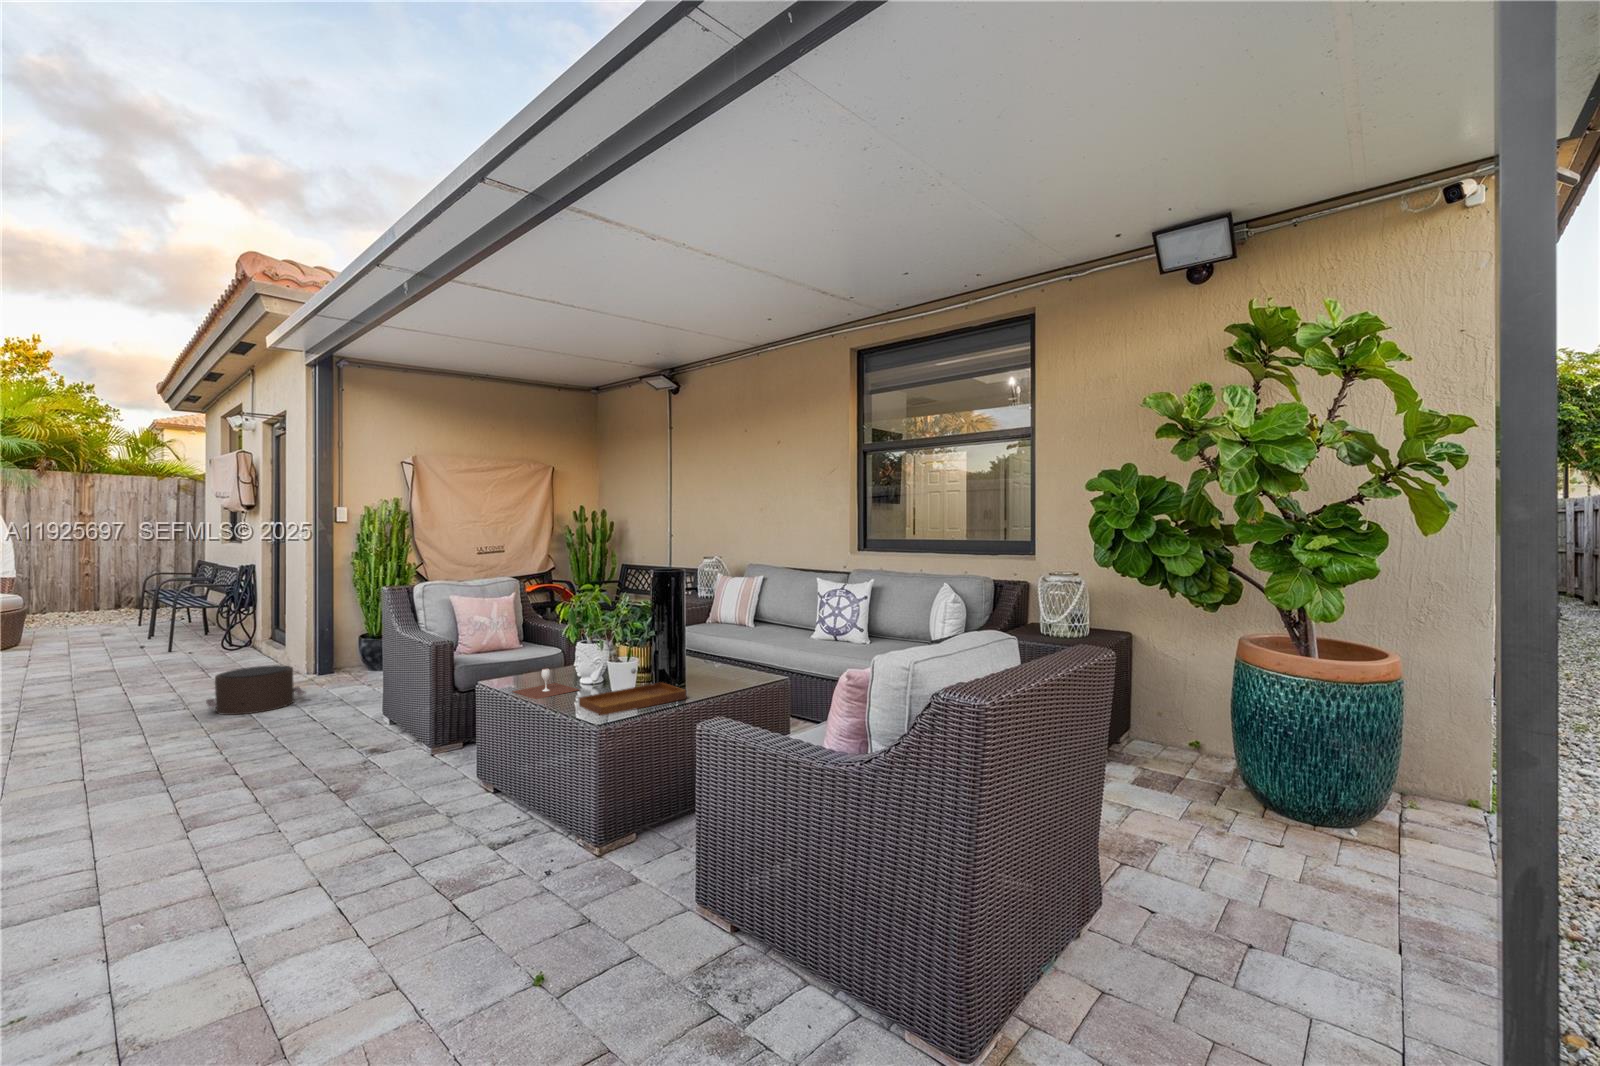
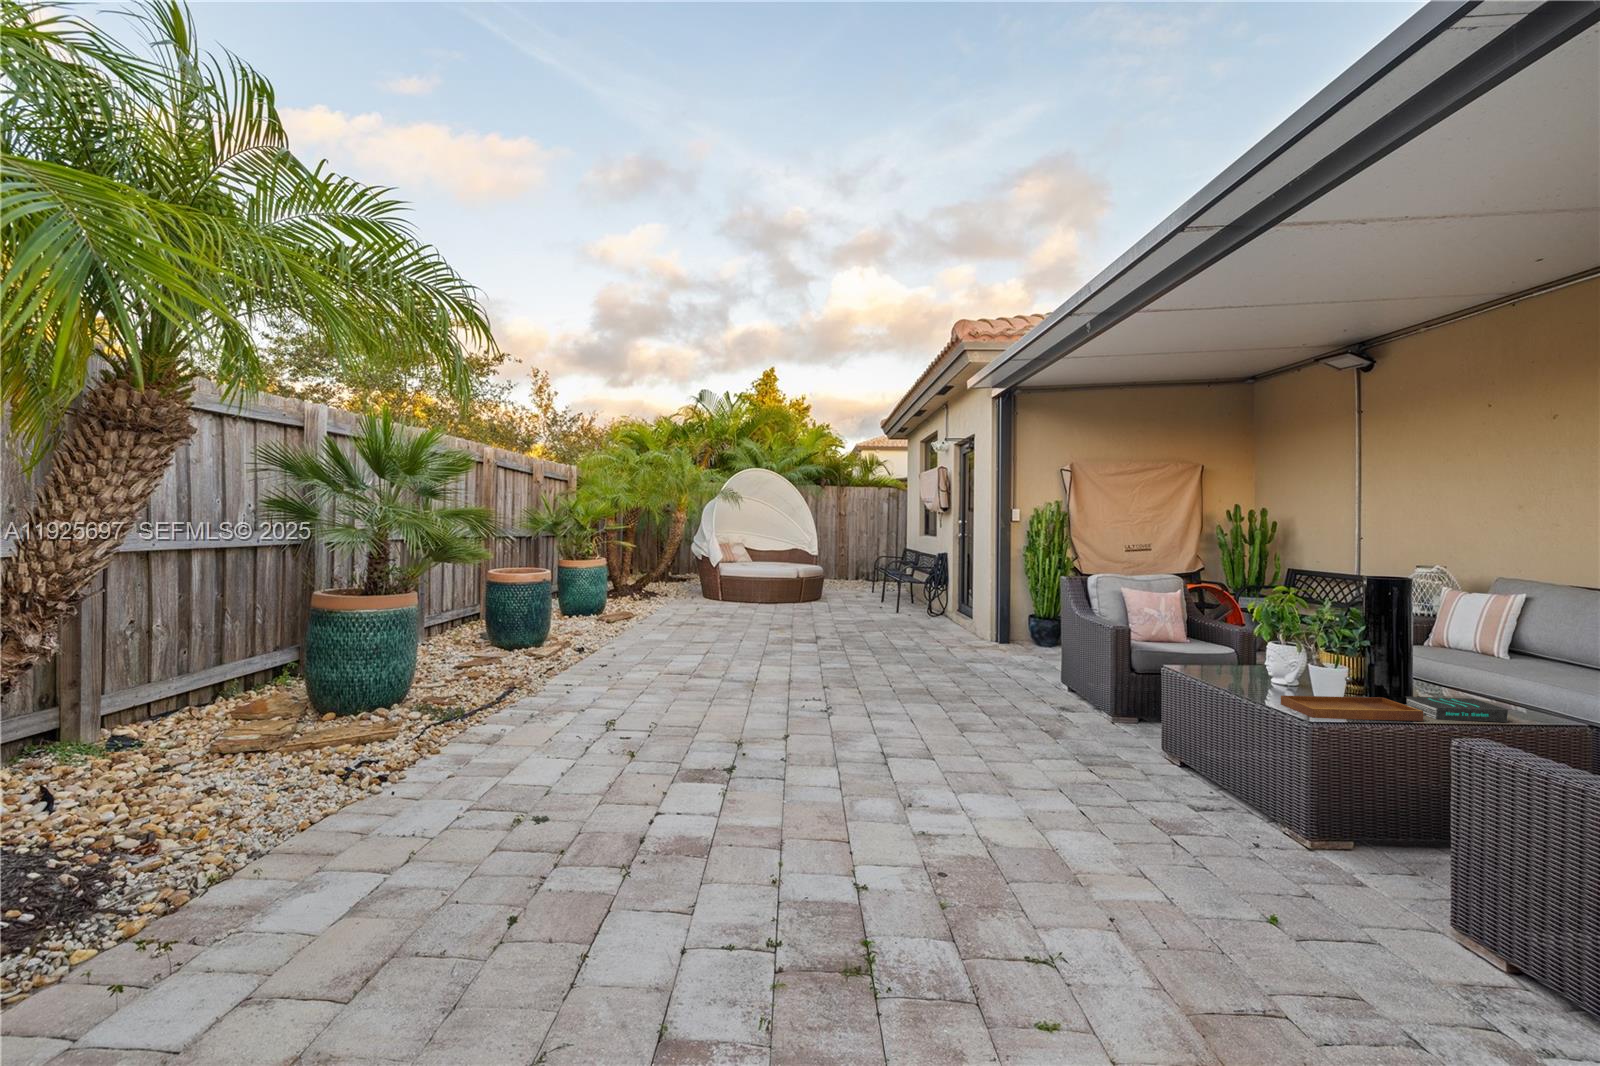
pouf: present [206,665,305,715] -> none [937,630,999,665]
wine glass: present [512,669,579,699] -> none [1199,663,1275,690]
book: none [677,670,741,695] -> present [1406,696,1508,722]

